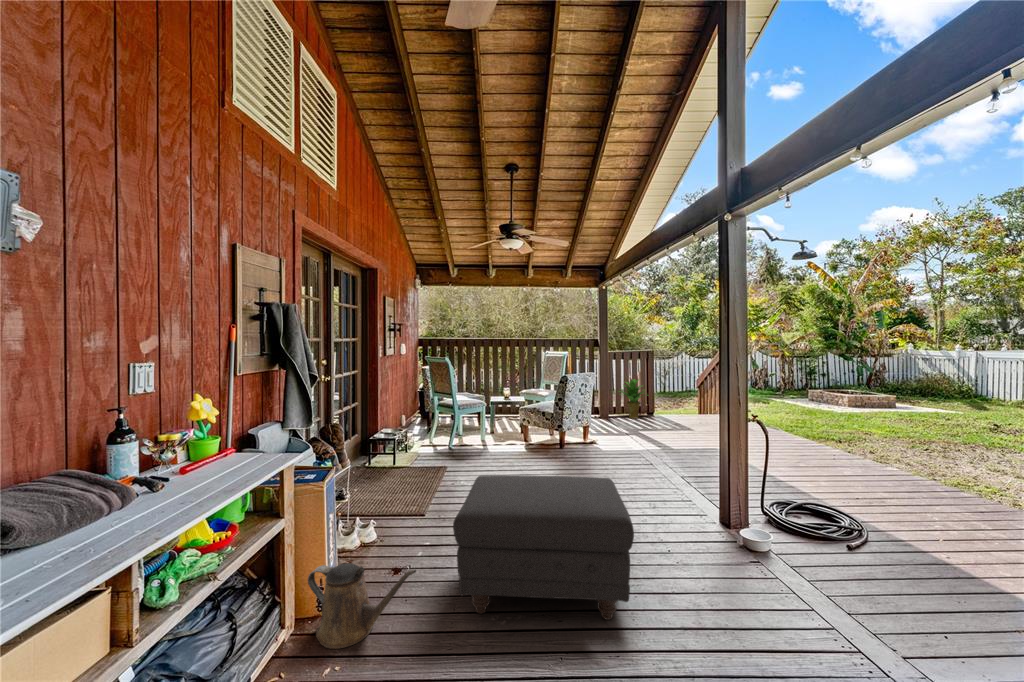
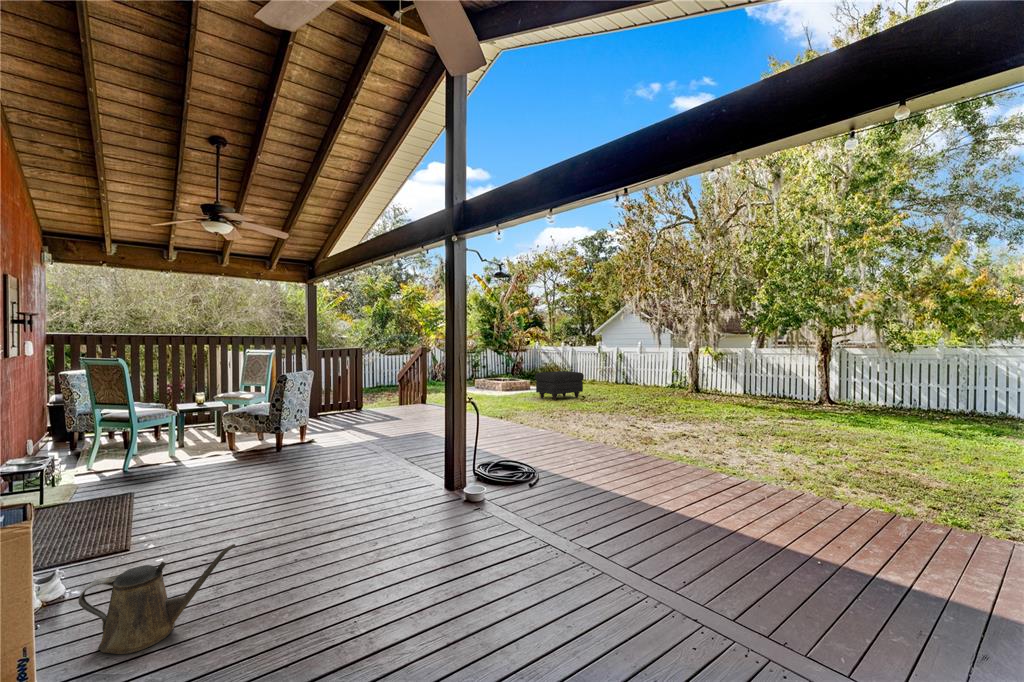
potted plant: present [622,379,643,419] -> none [325,376,358,416]
ottoman: present [453,475,634,620] -> present [535,371,584,400]

